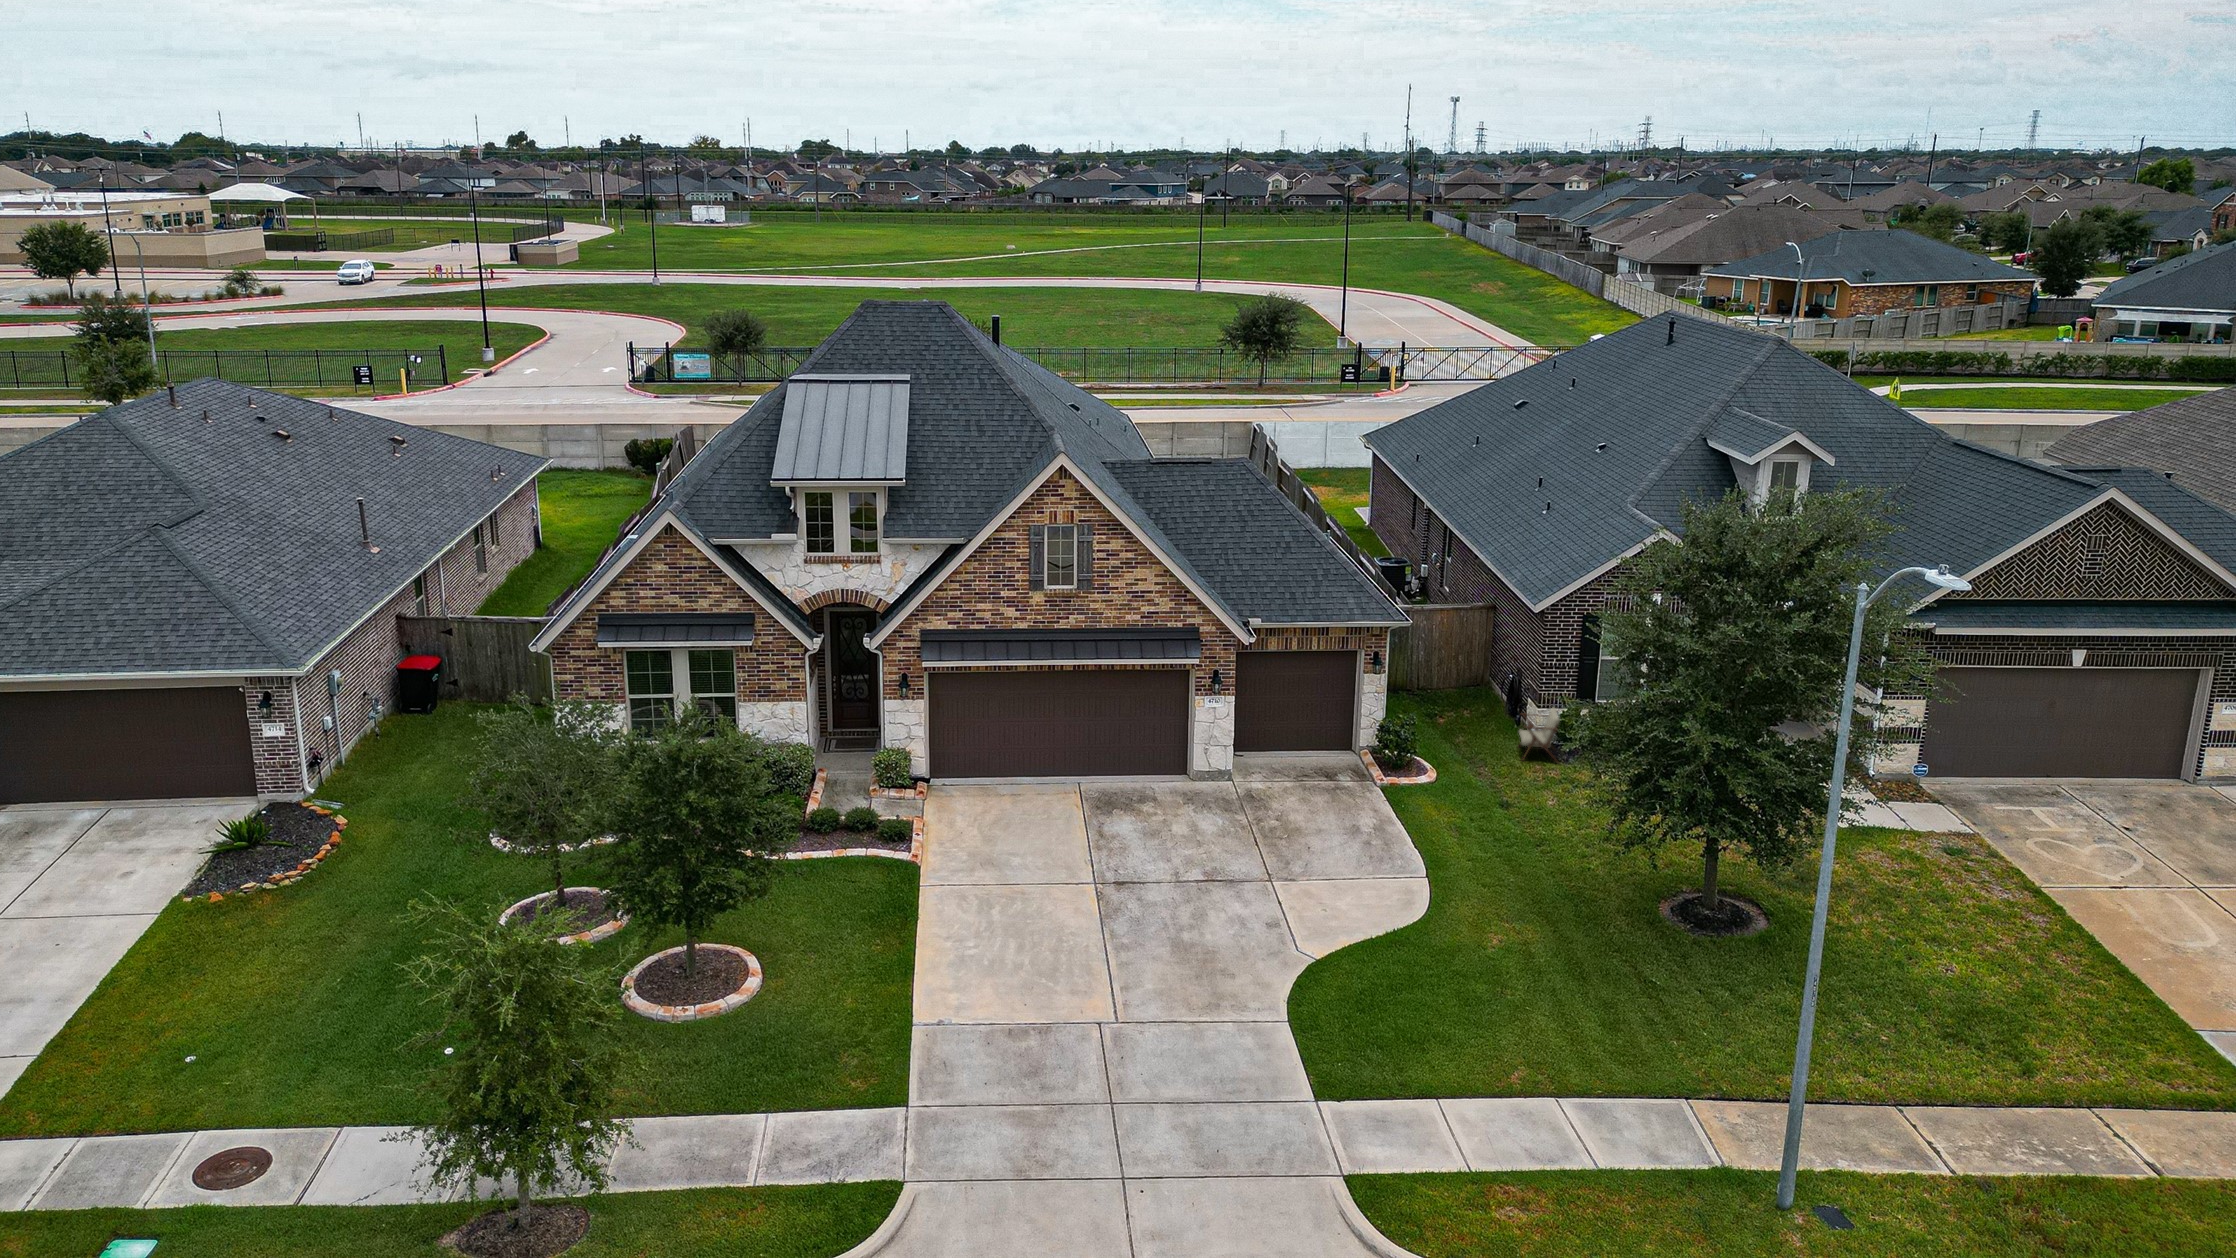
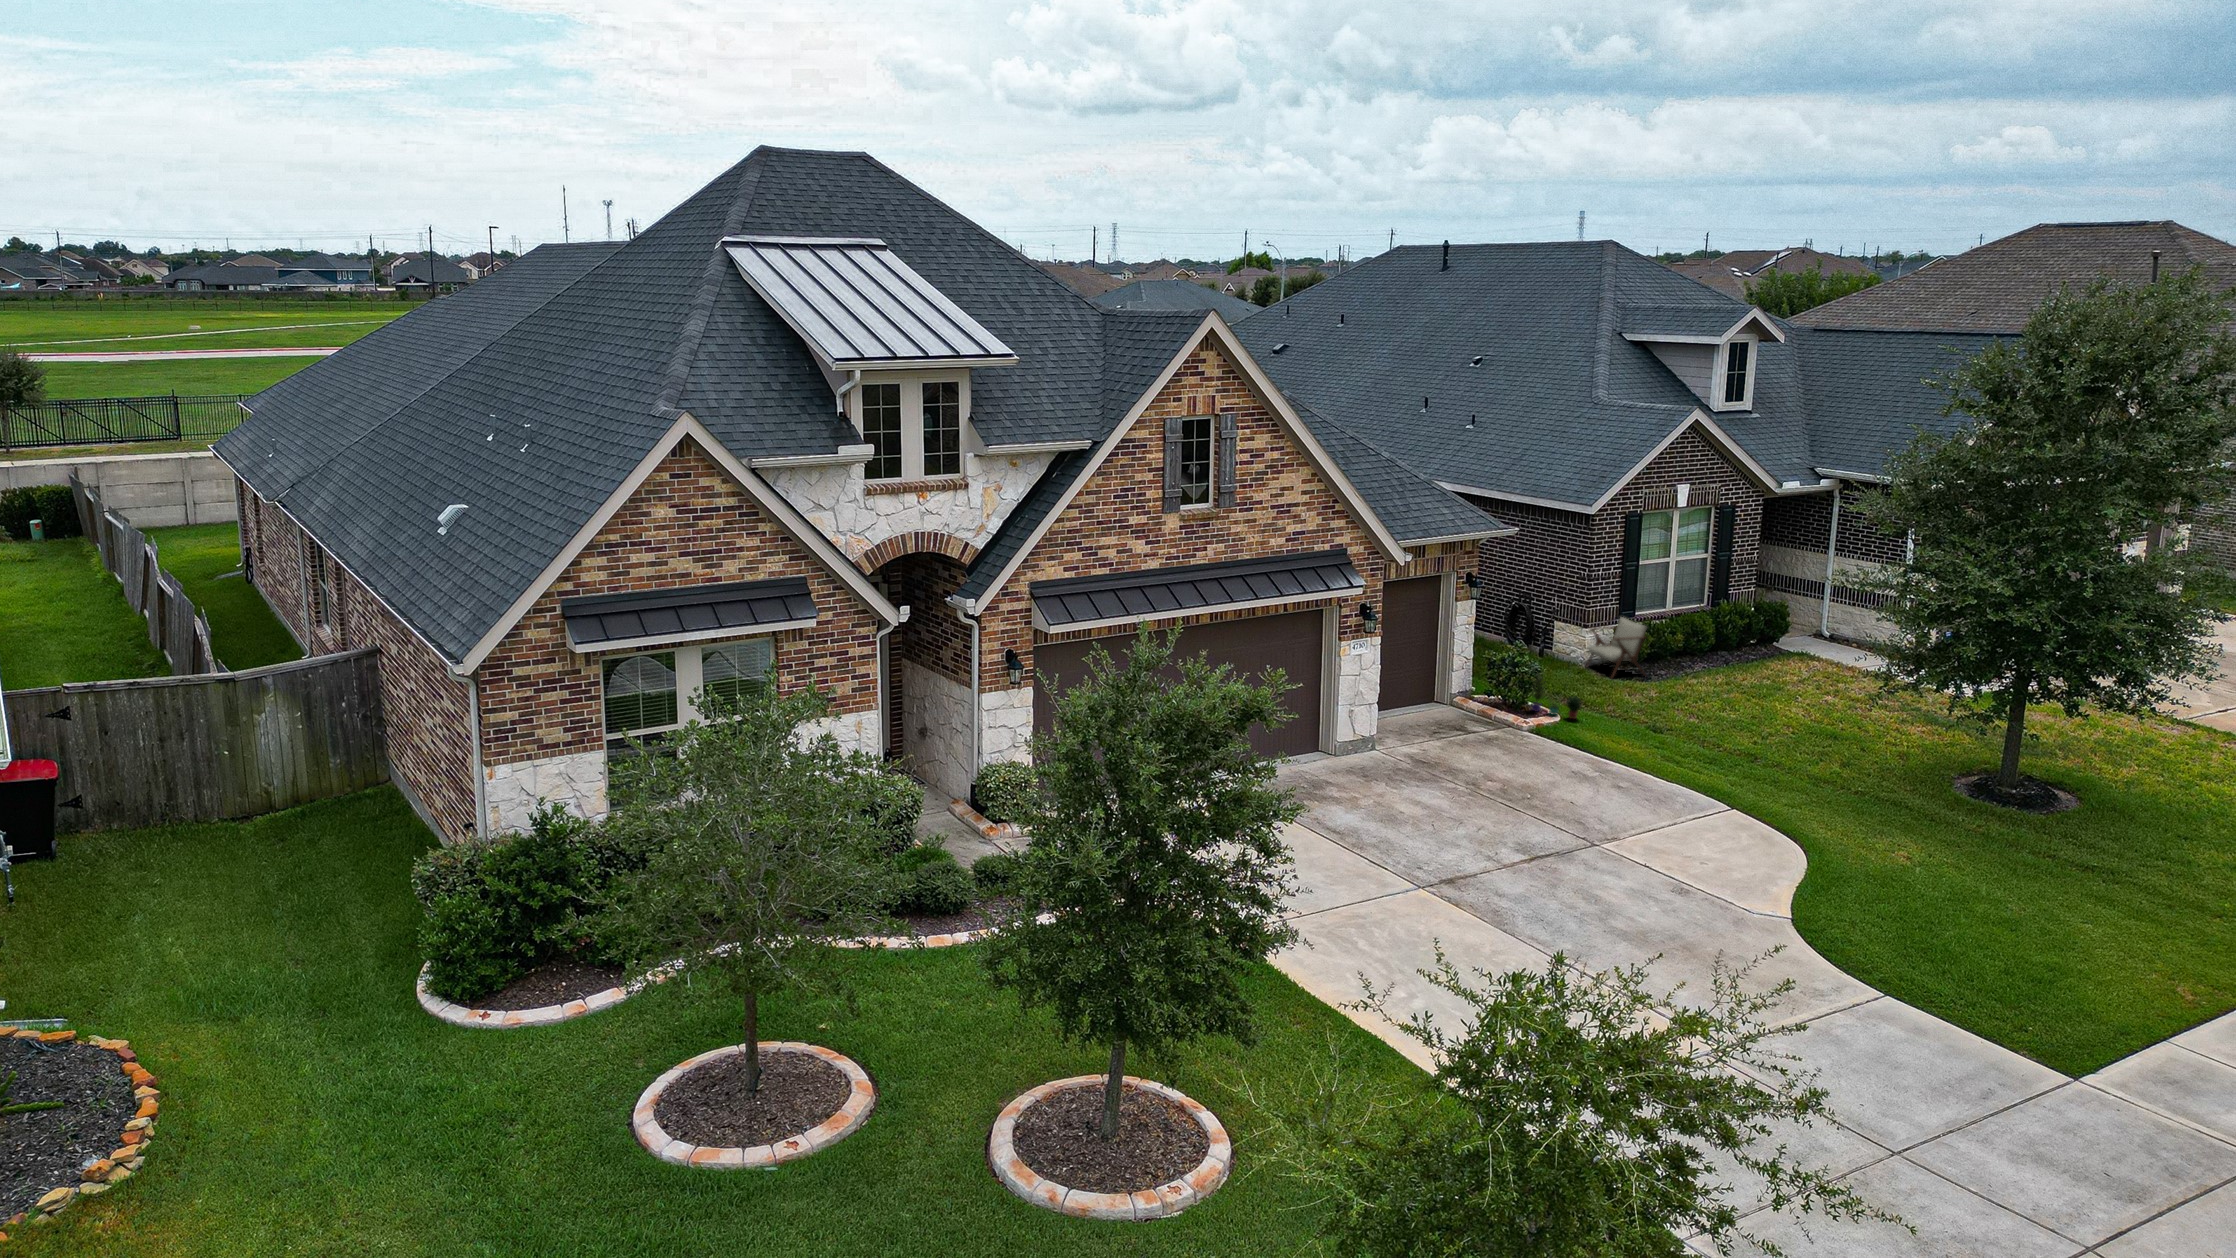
potted plant: none [1396,745,1429,790] -> present [1532,672,1581,719]

